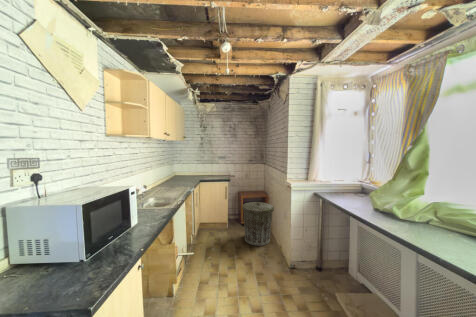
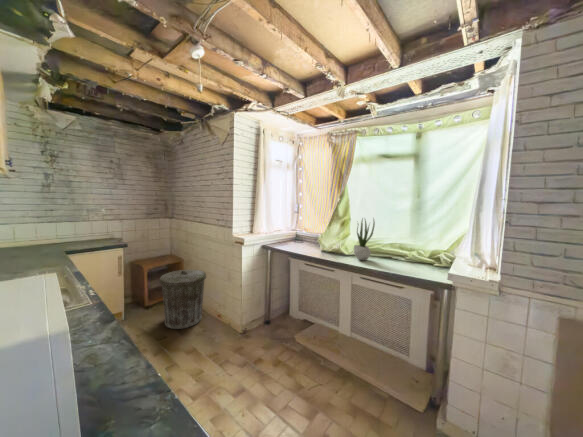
potted plant: none [406,171,444,233] -> present [354,219,375,260]

